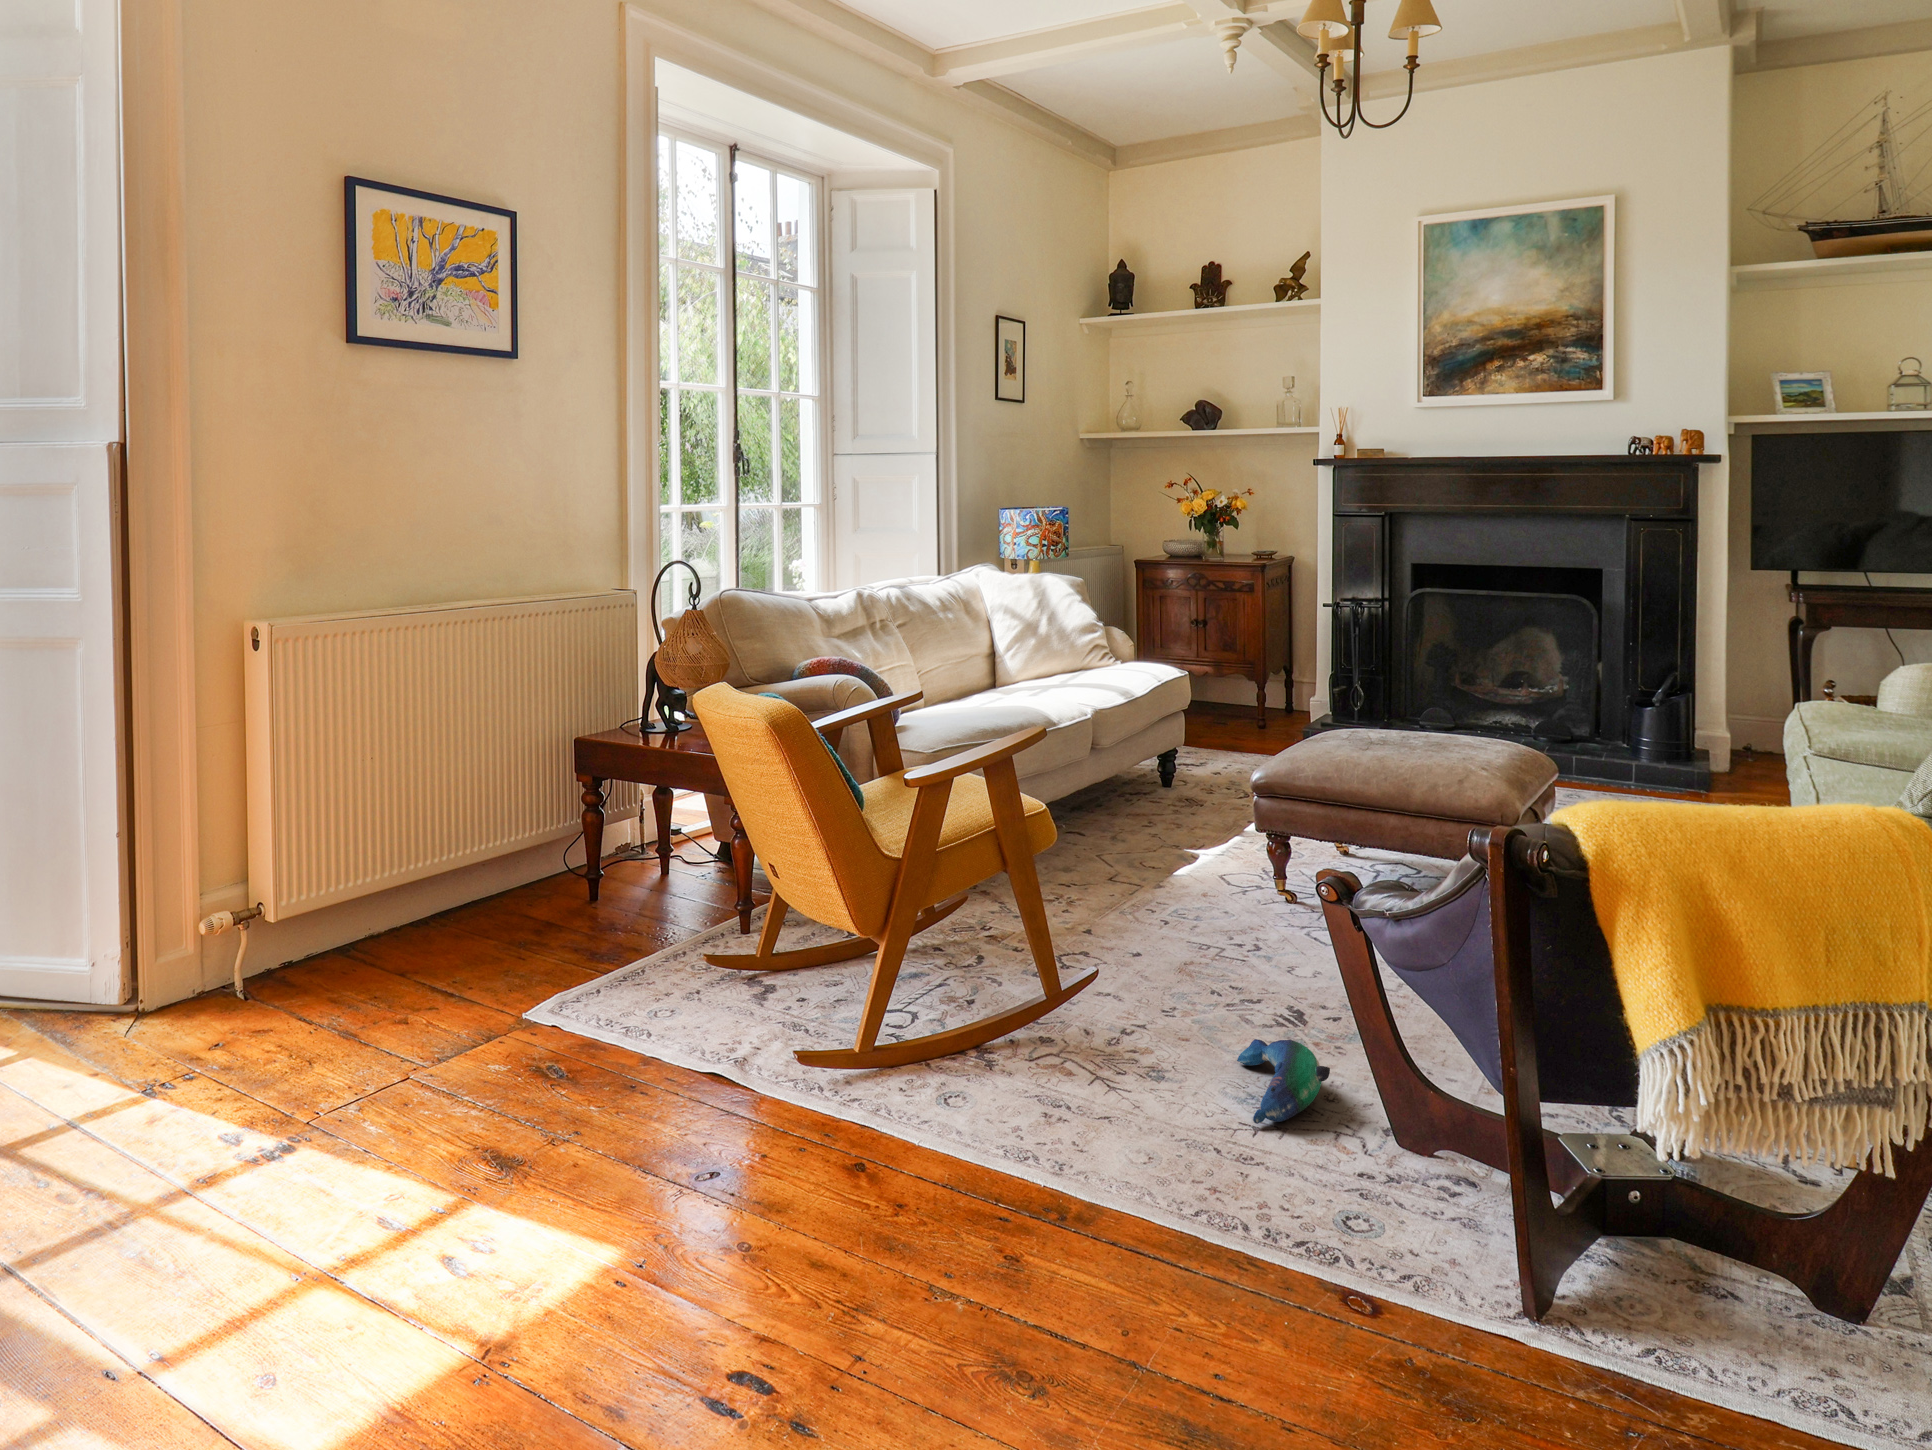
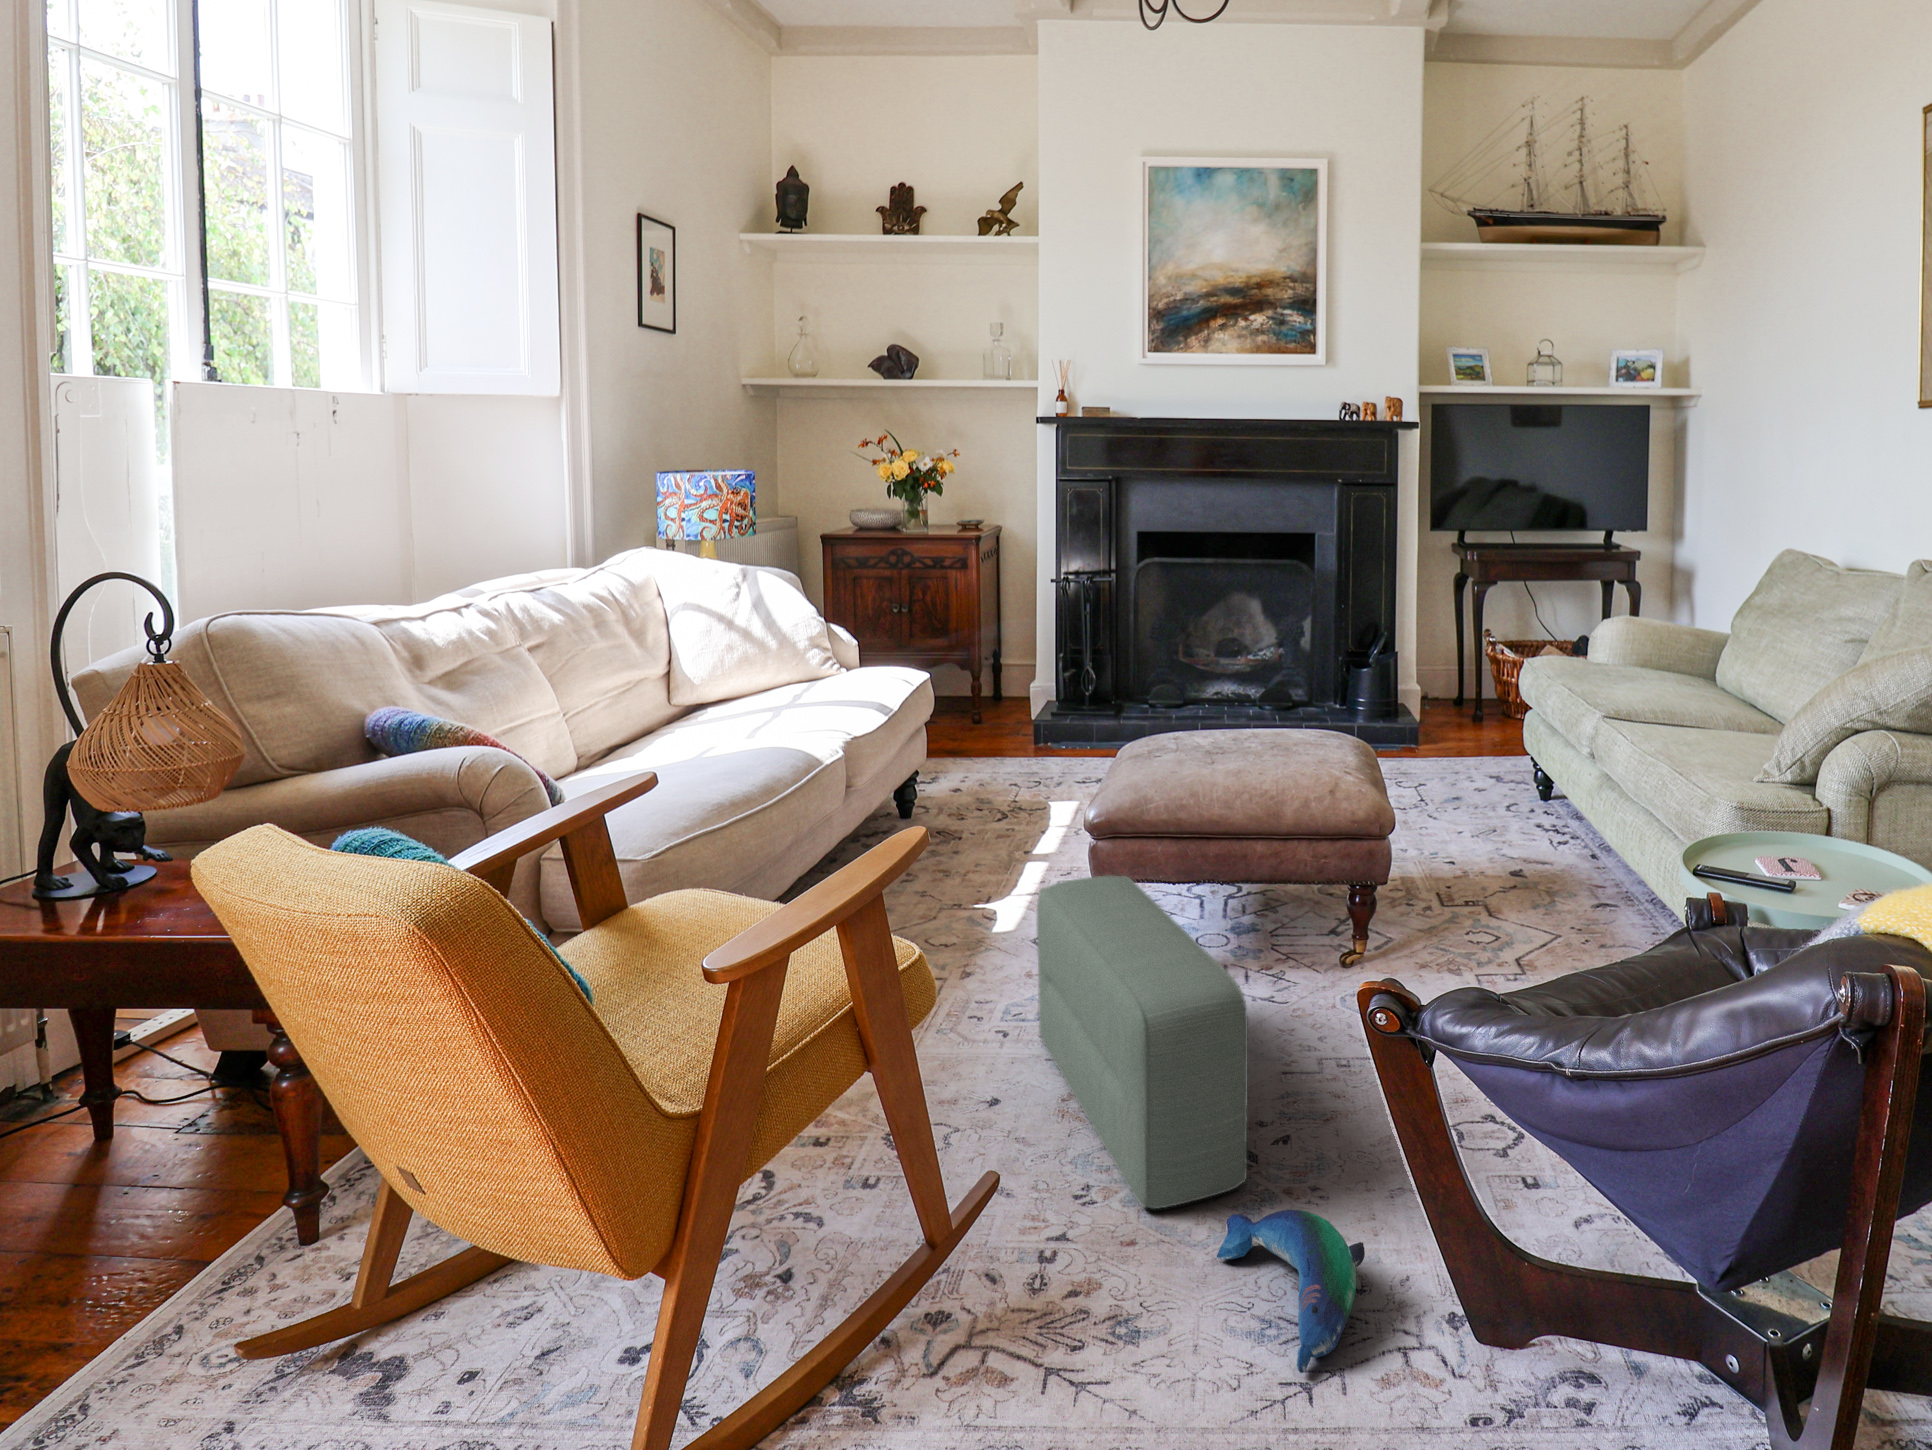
pouf: none [1183,814,1287,1034] -> present [1037,876,1248,1208]

